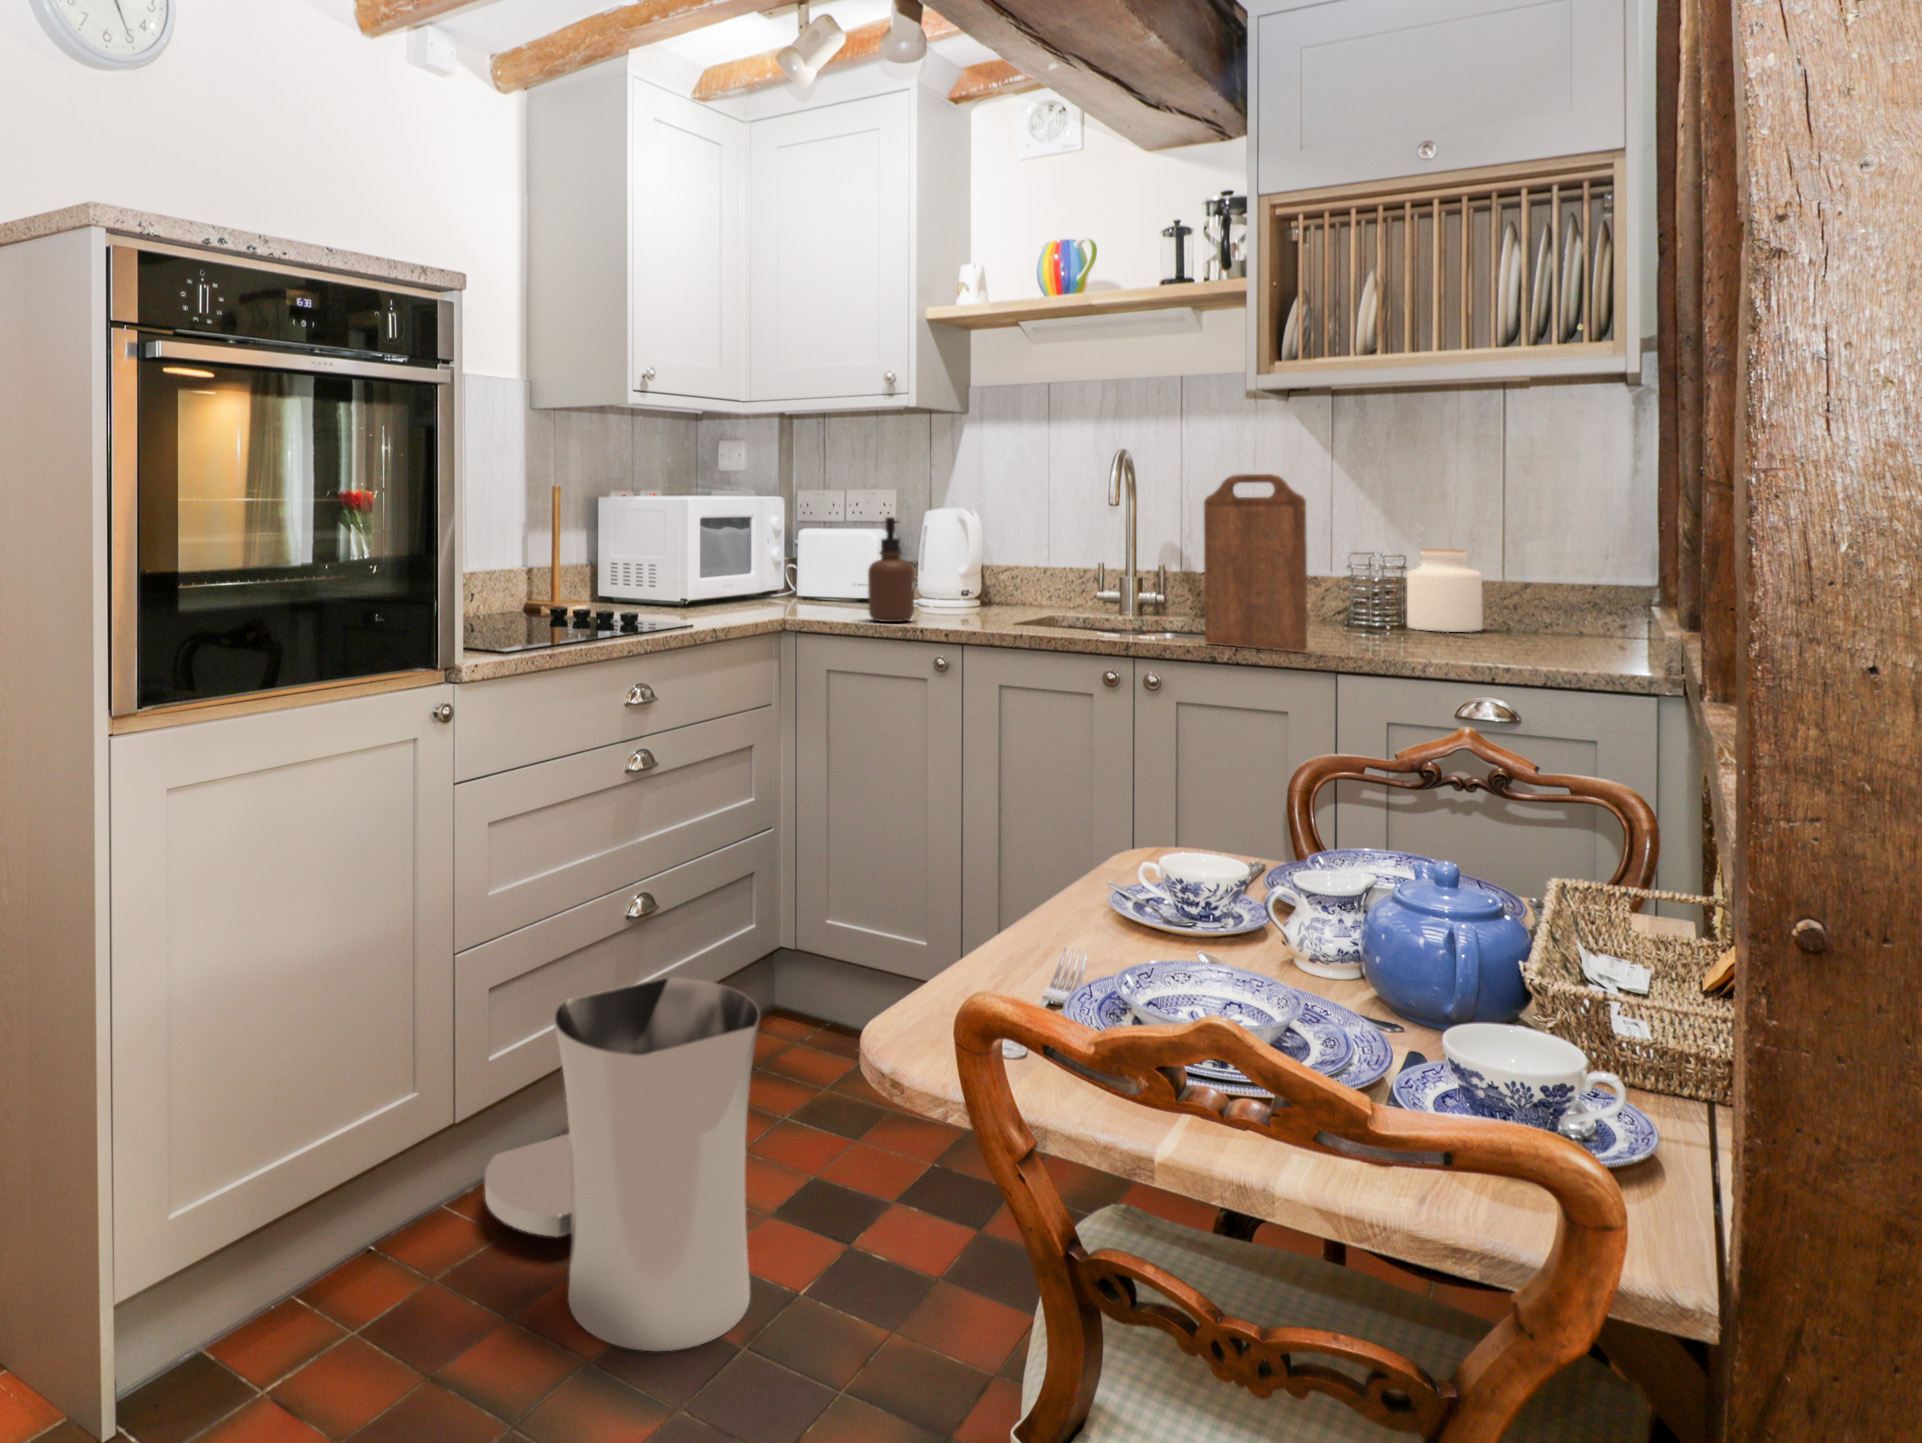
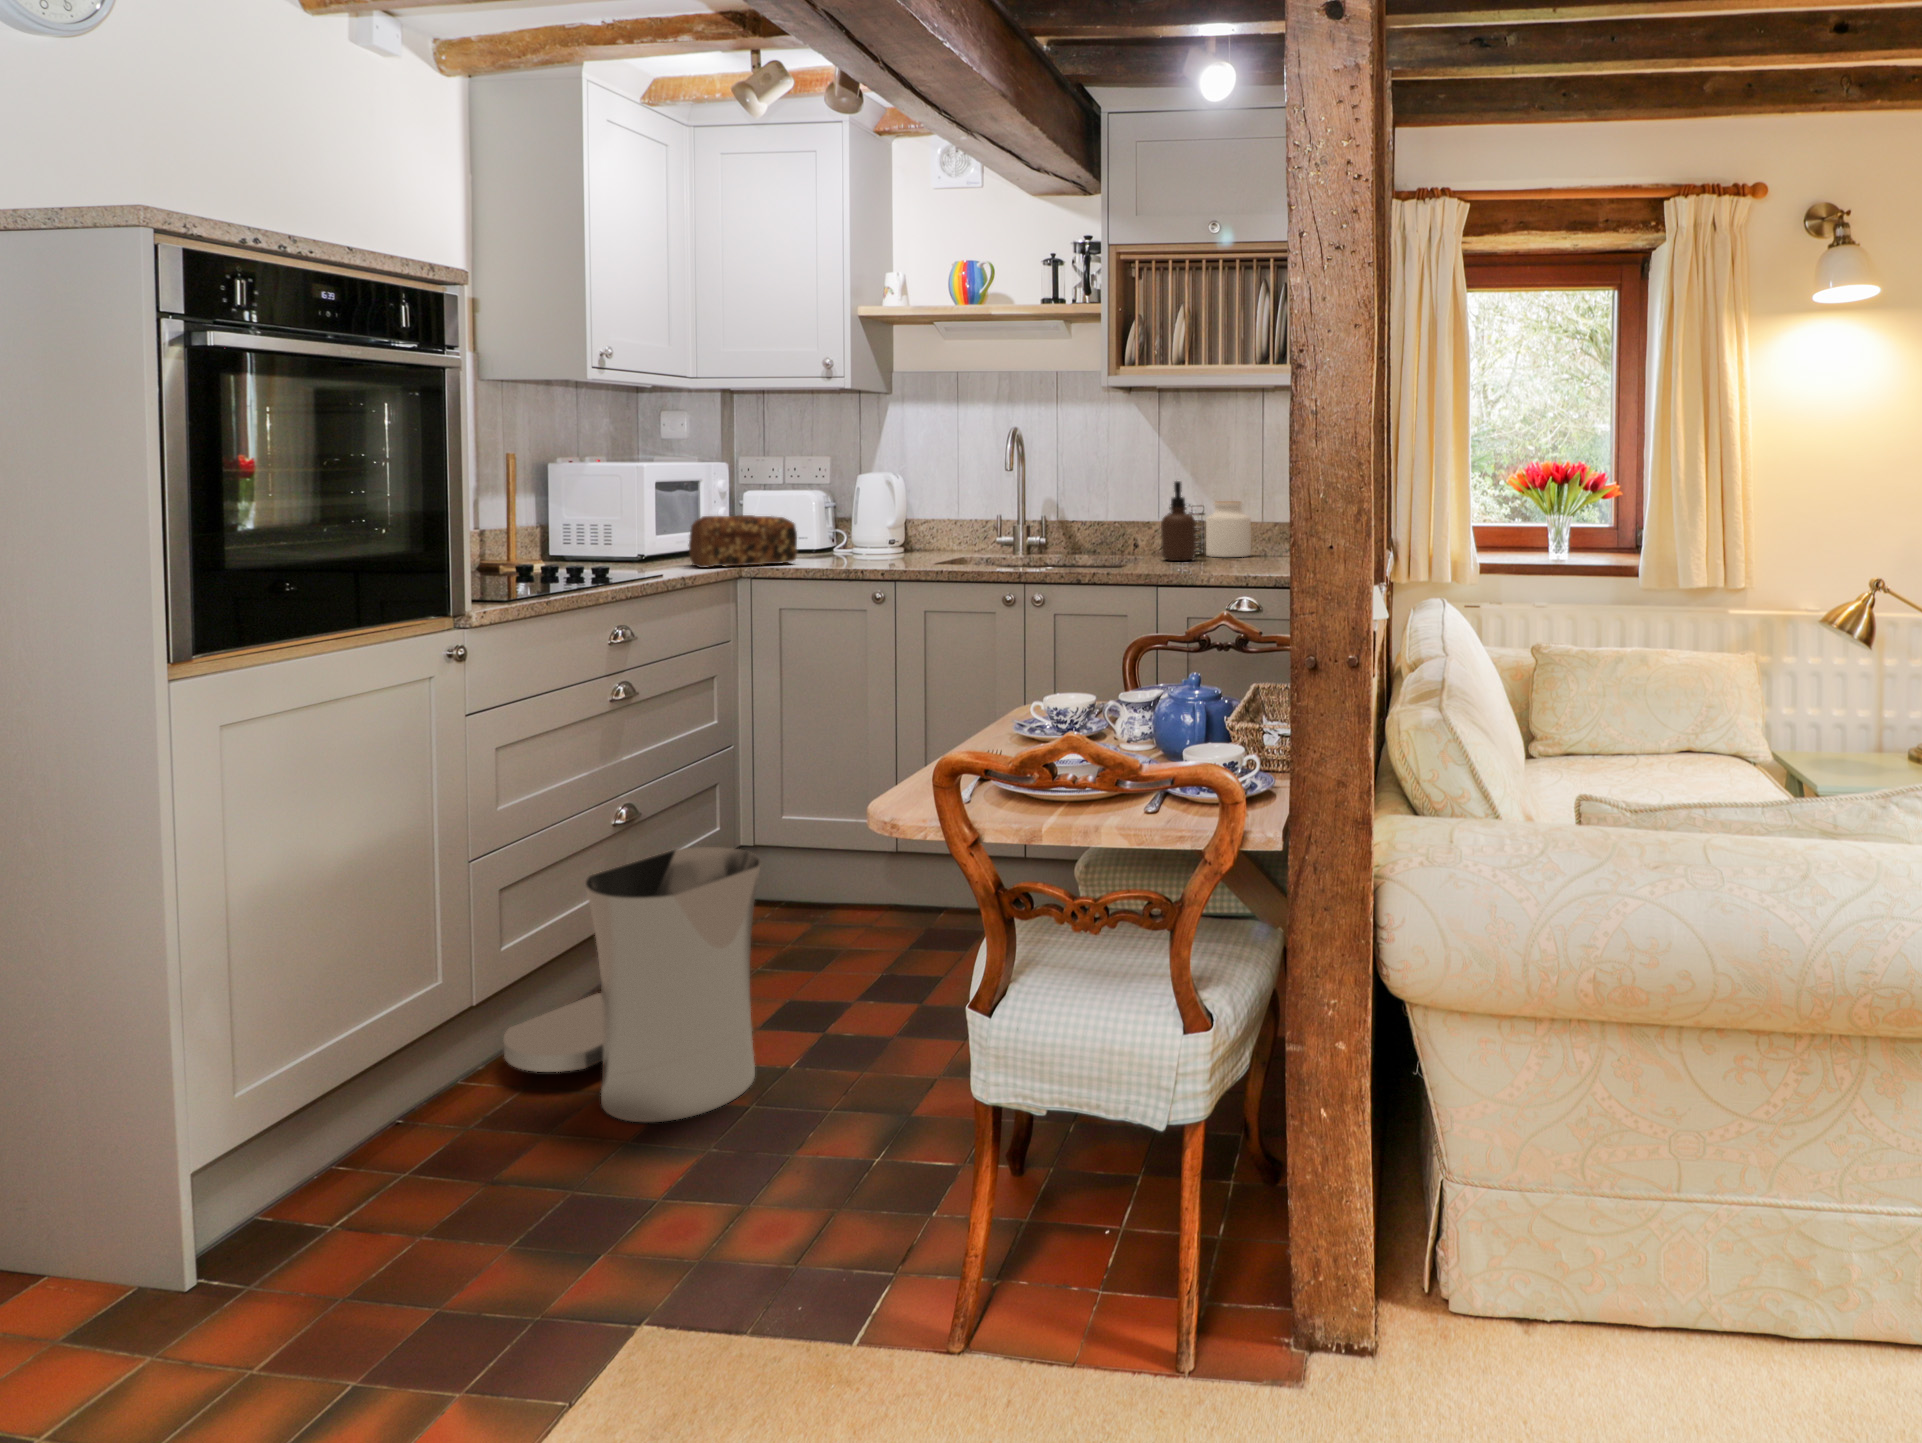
cutting board: present [1204,474,1307,651] -> none [1073,449,1141,573]
soap dispenser: present [868,517,914,622] -> present [1161,481,1196,561]
bread loaf: none [730,558,849,618] -> present [688,515,797,568]

